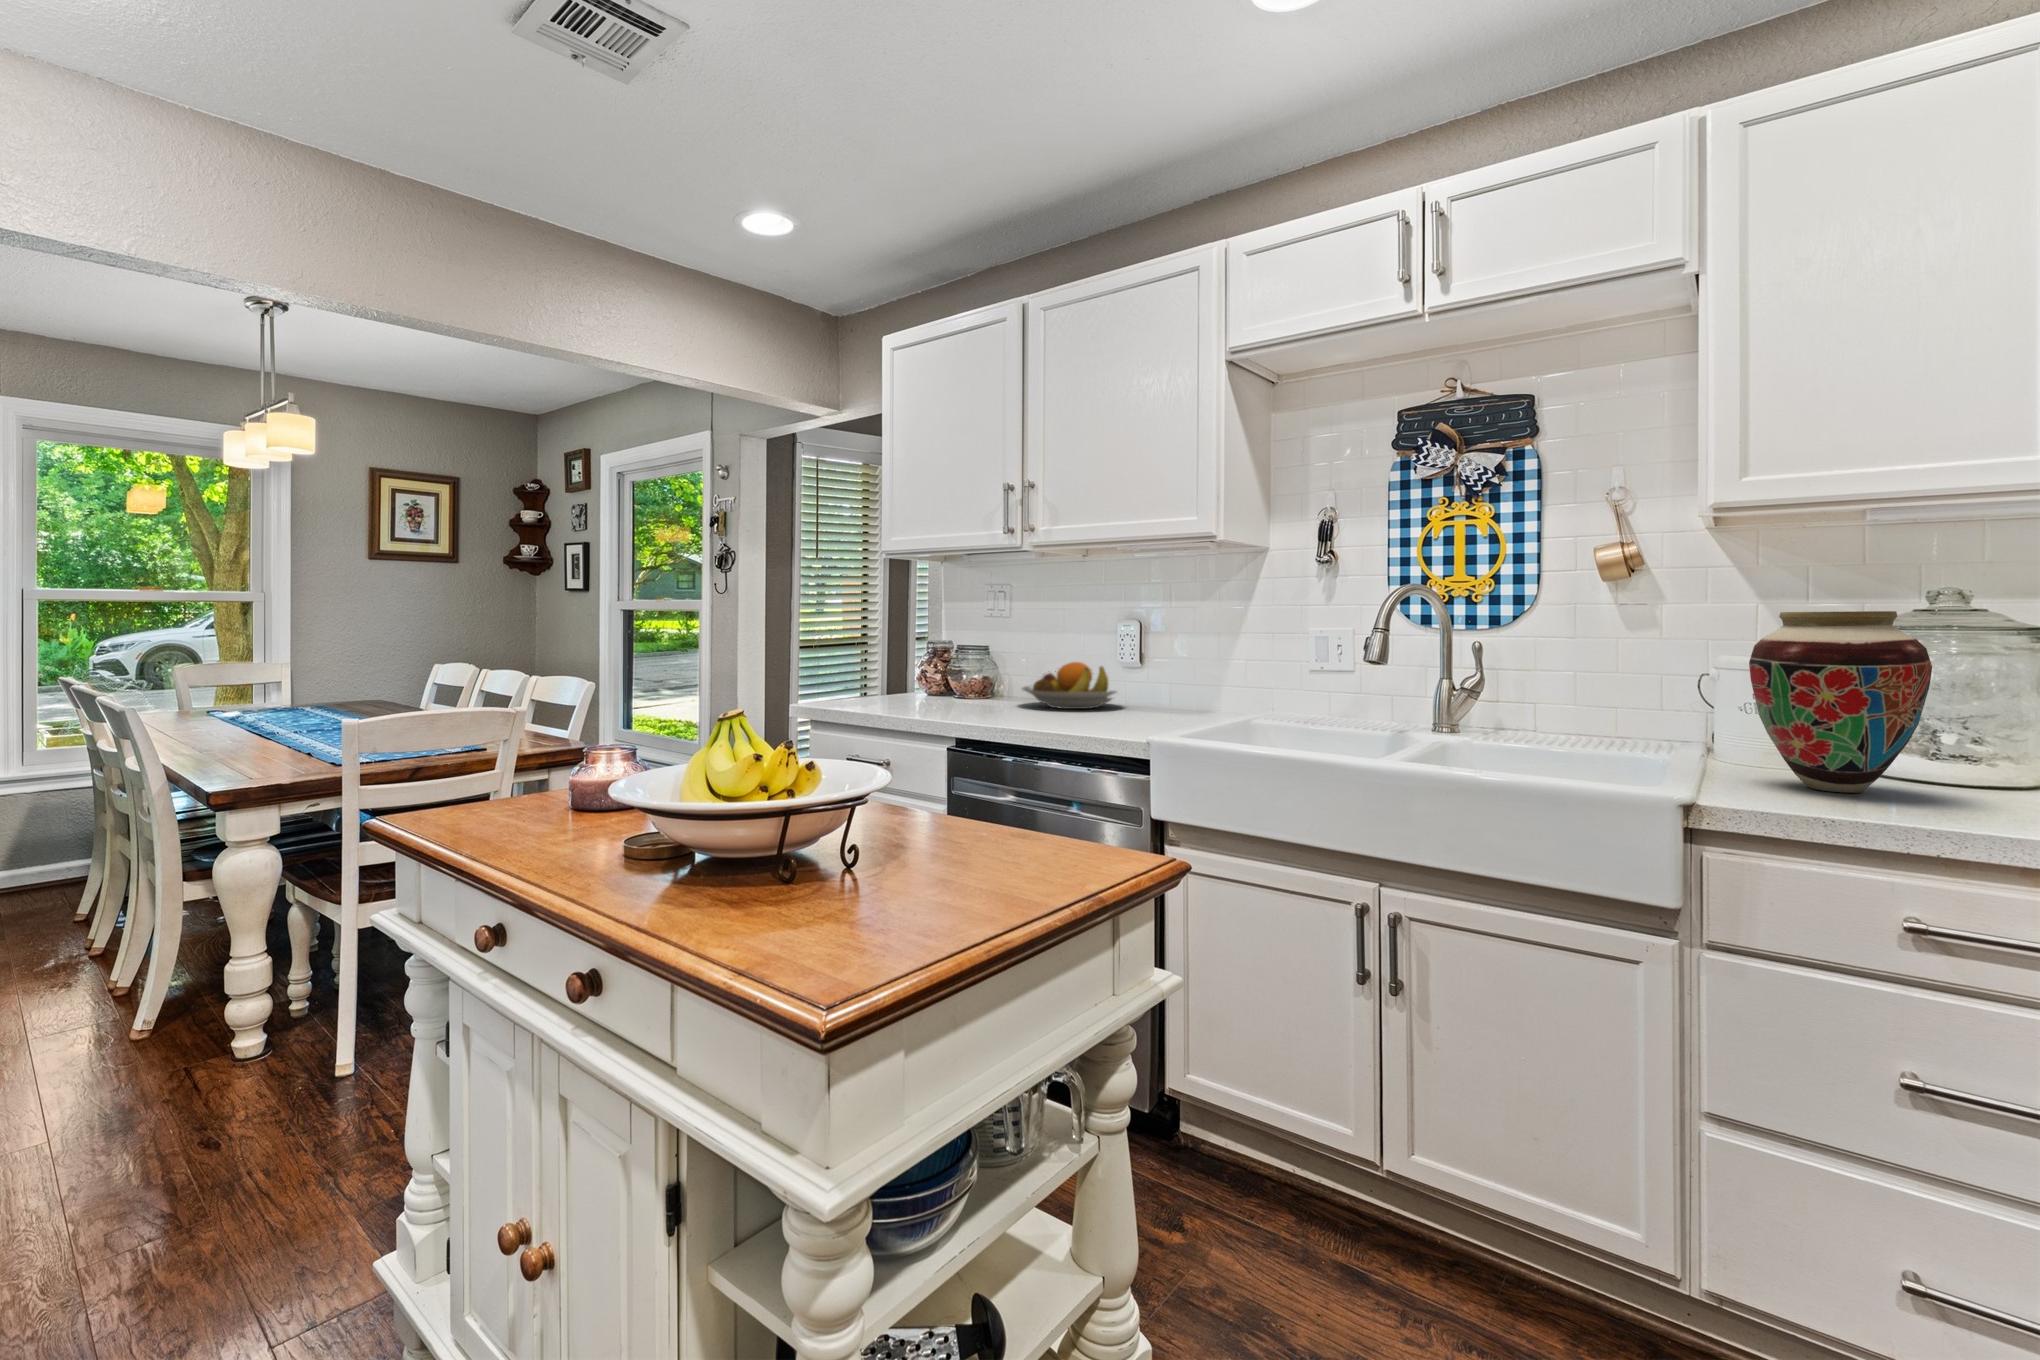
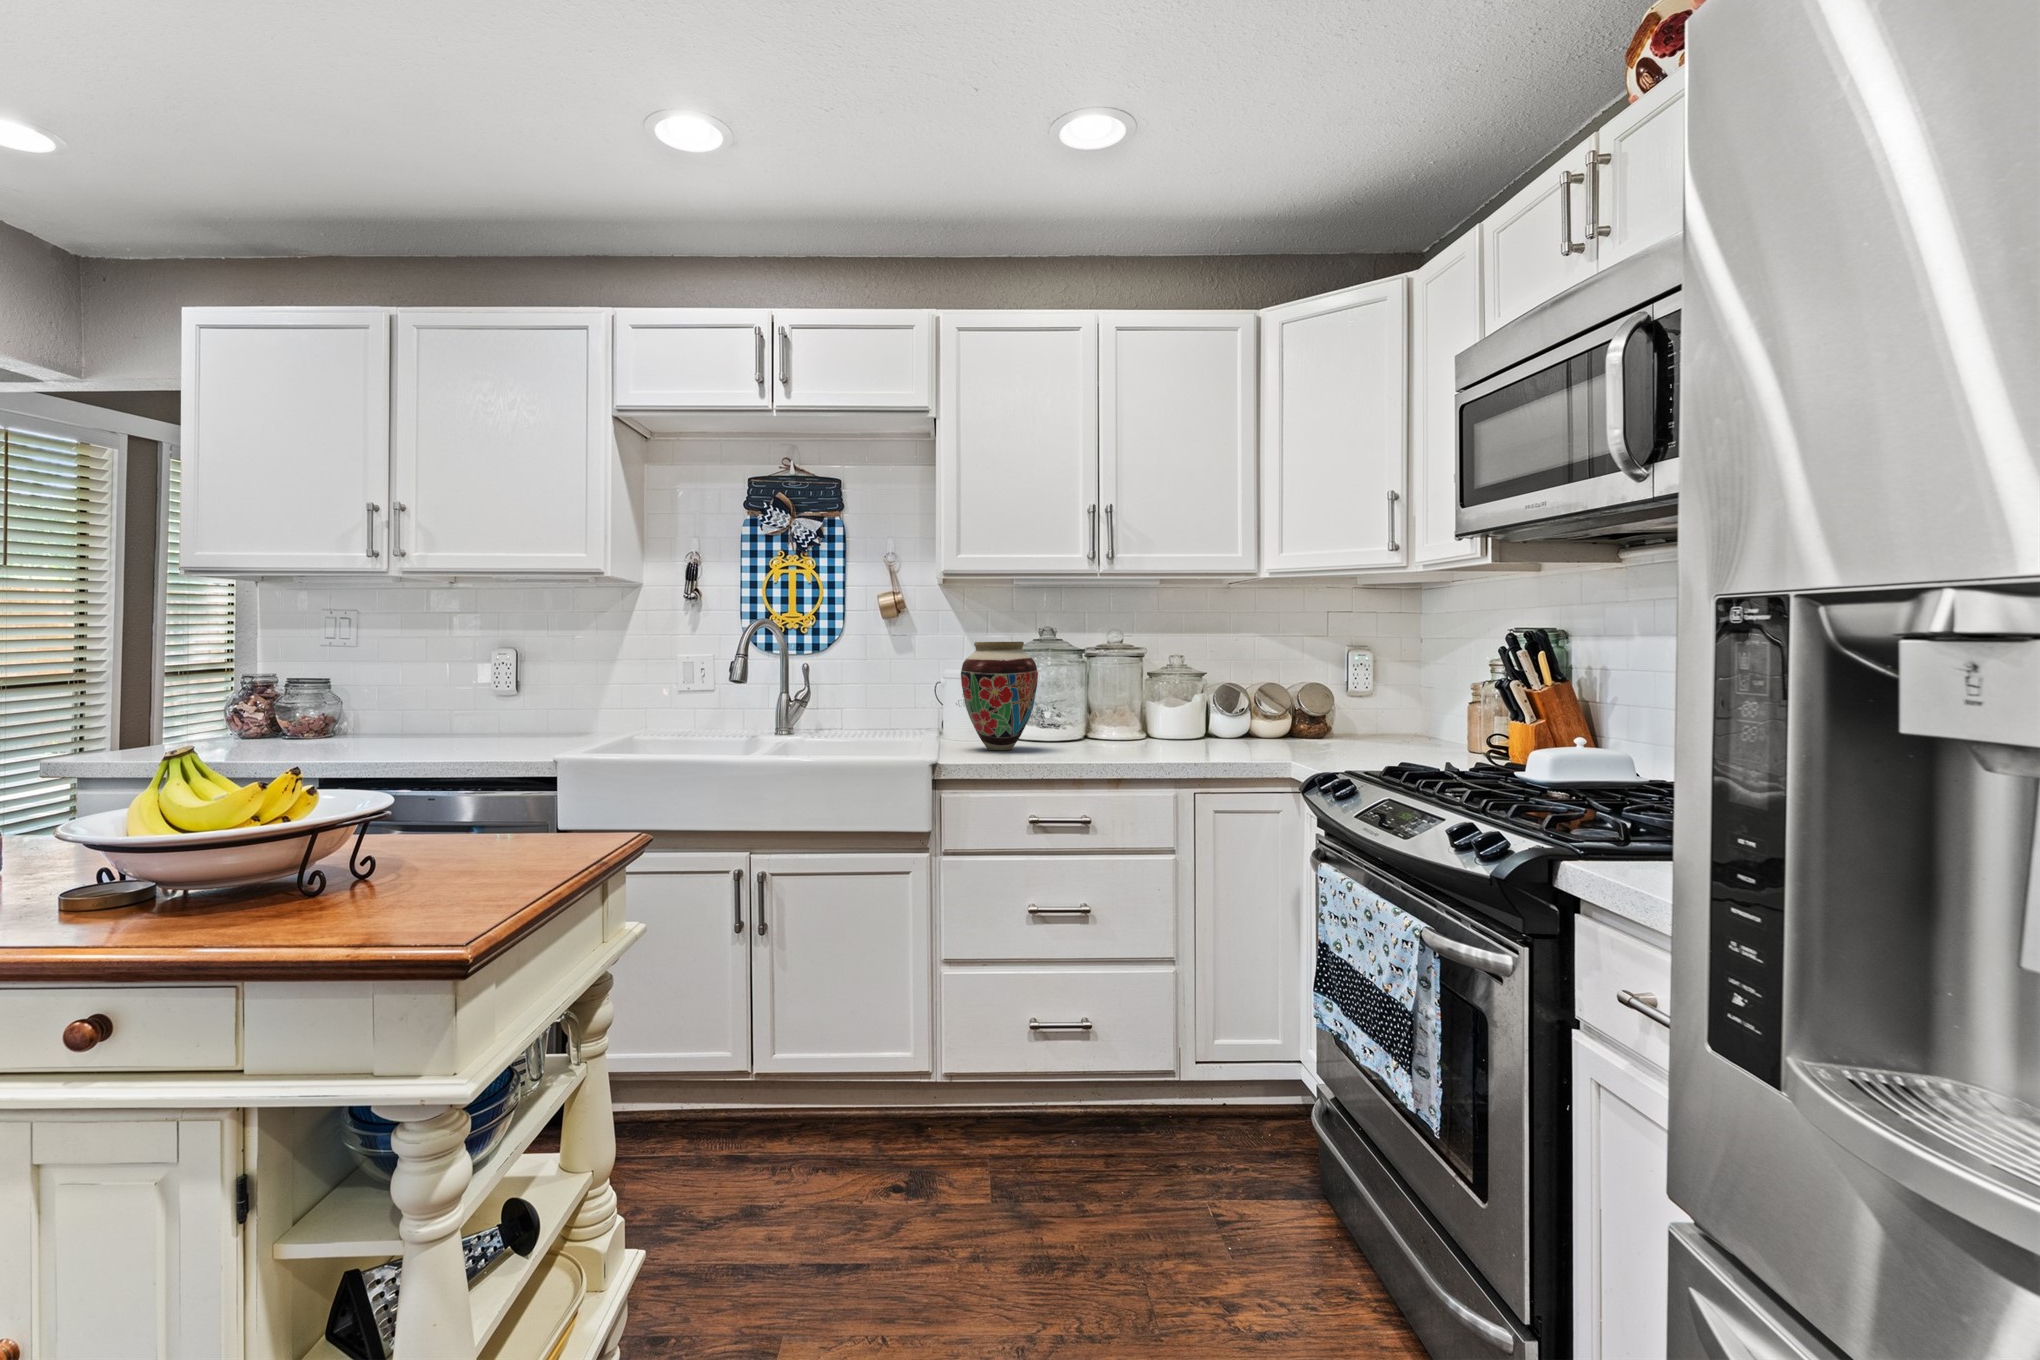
fruit bowl: present [1022,662,1116,709] -> none [368,692,495,742]

